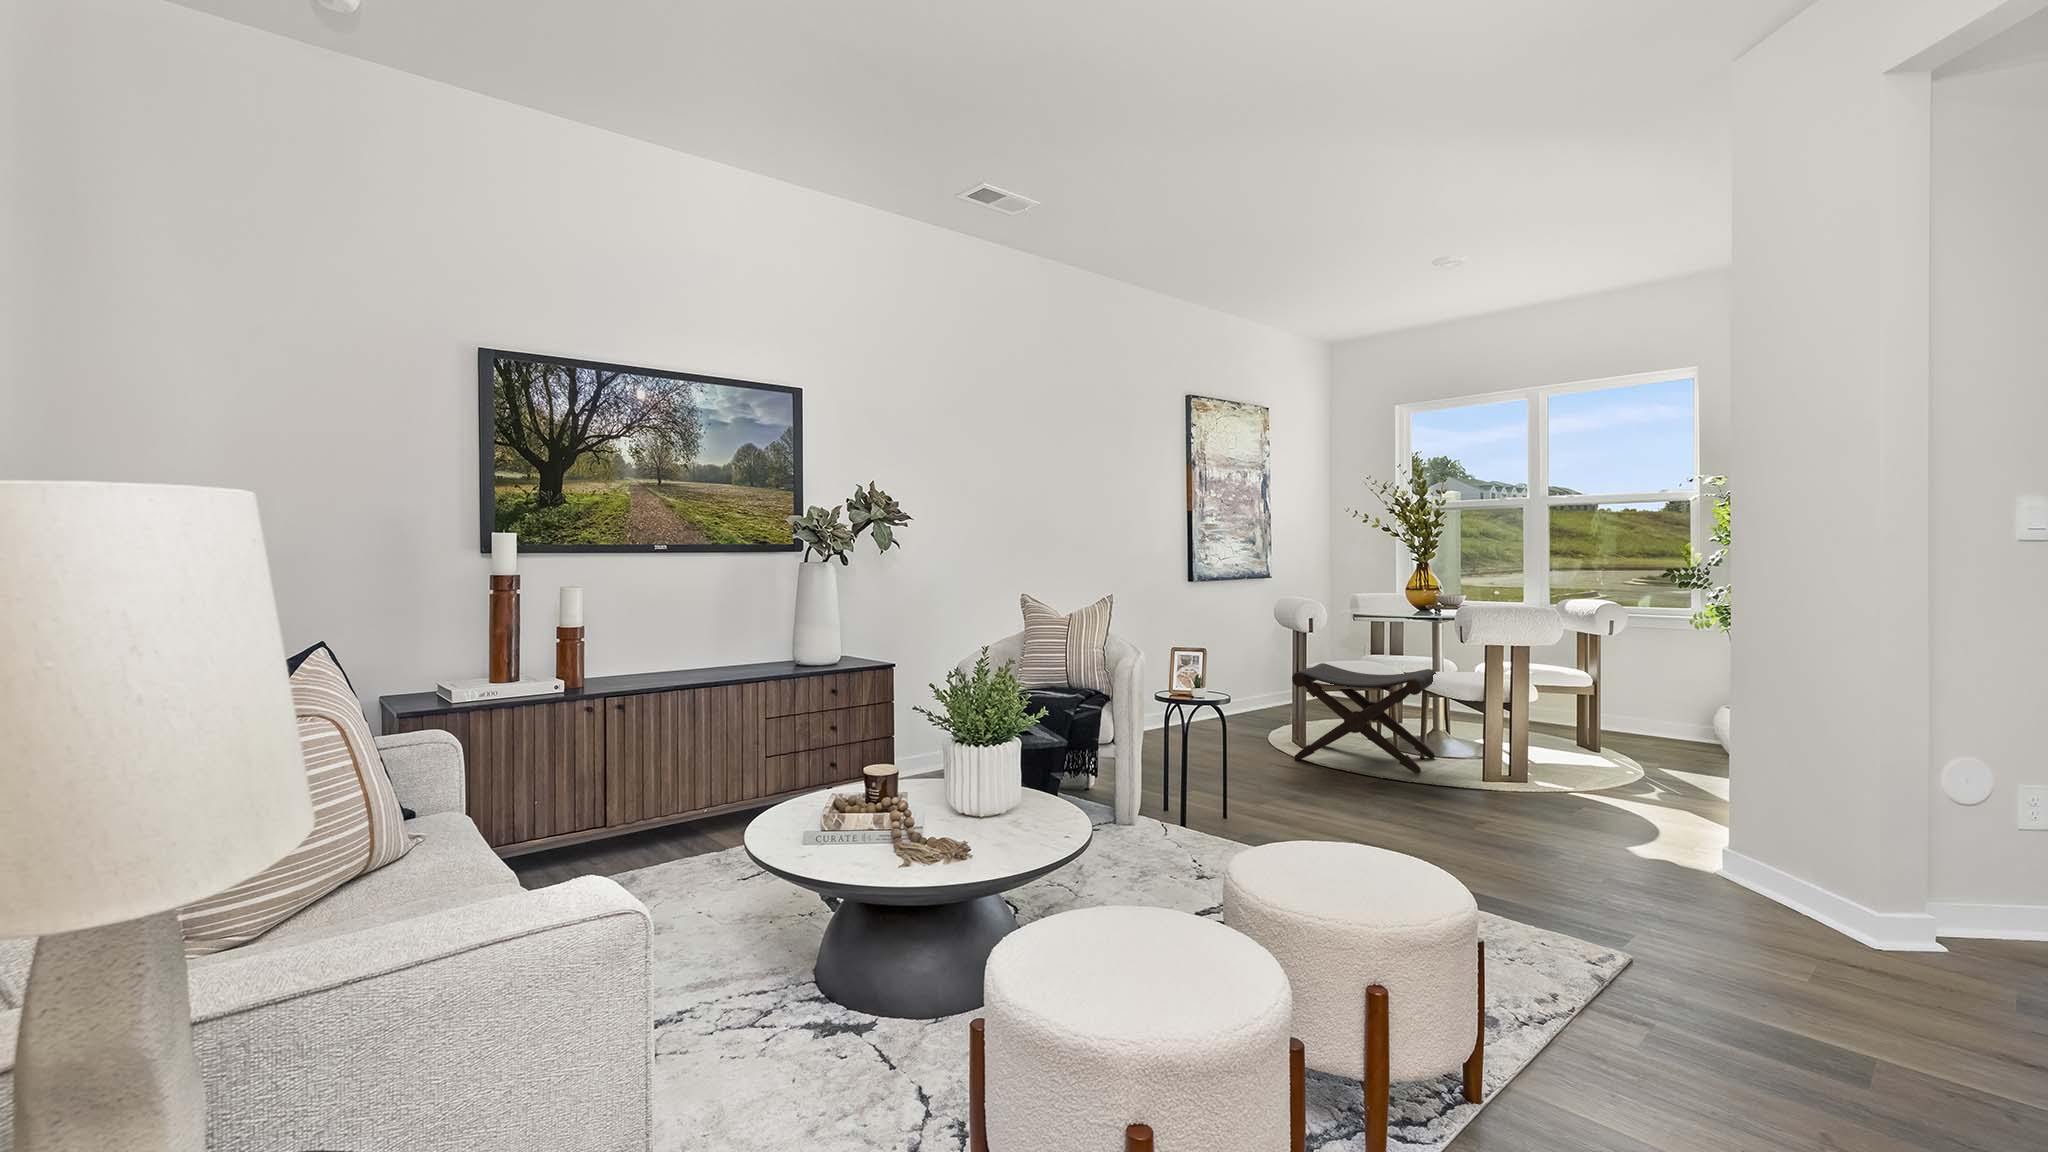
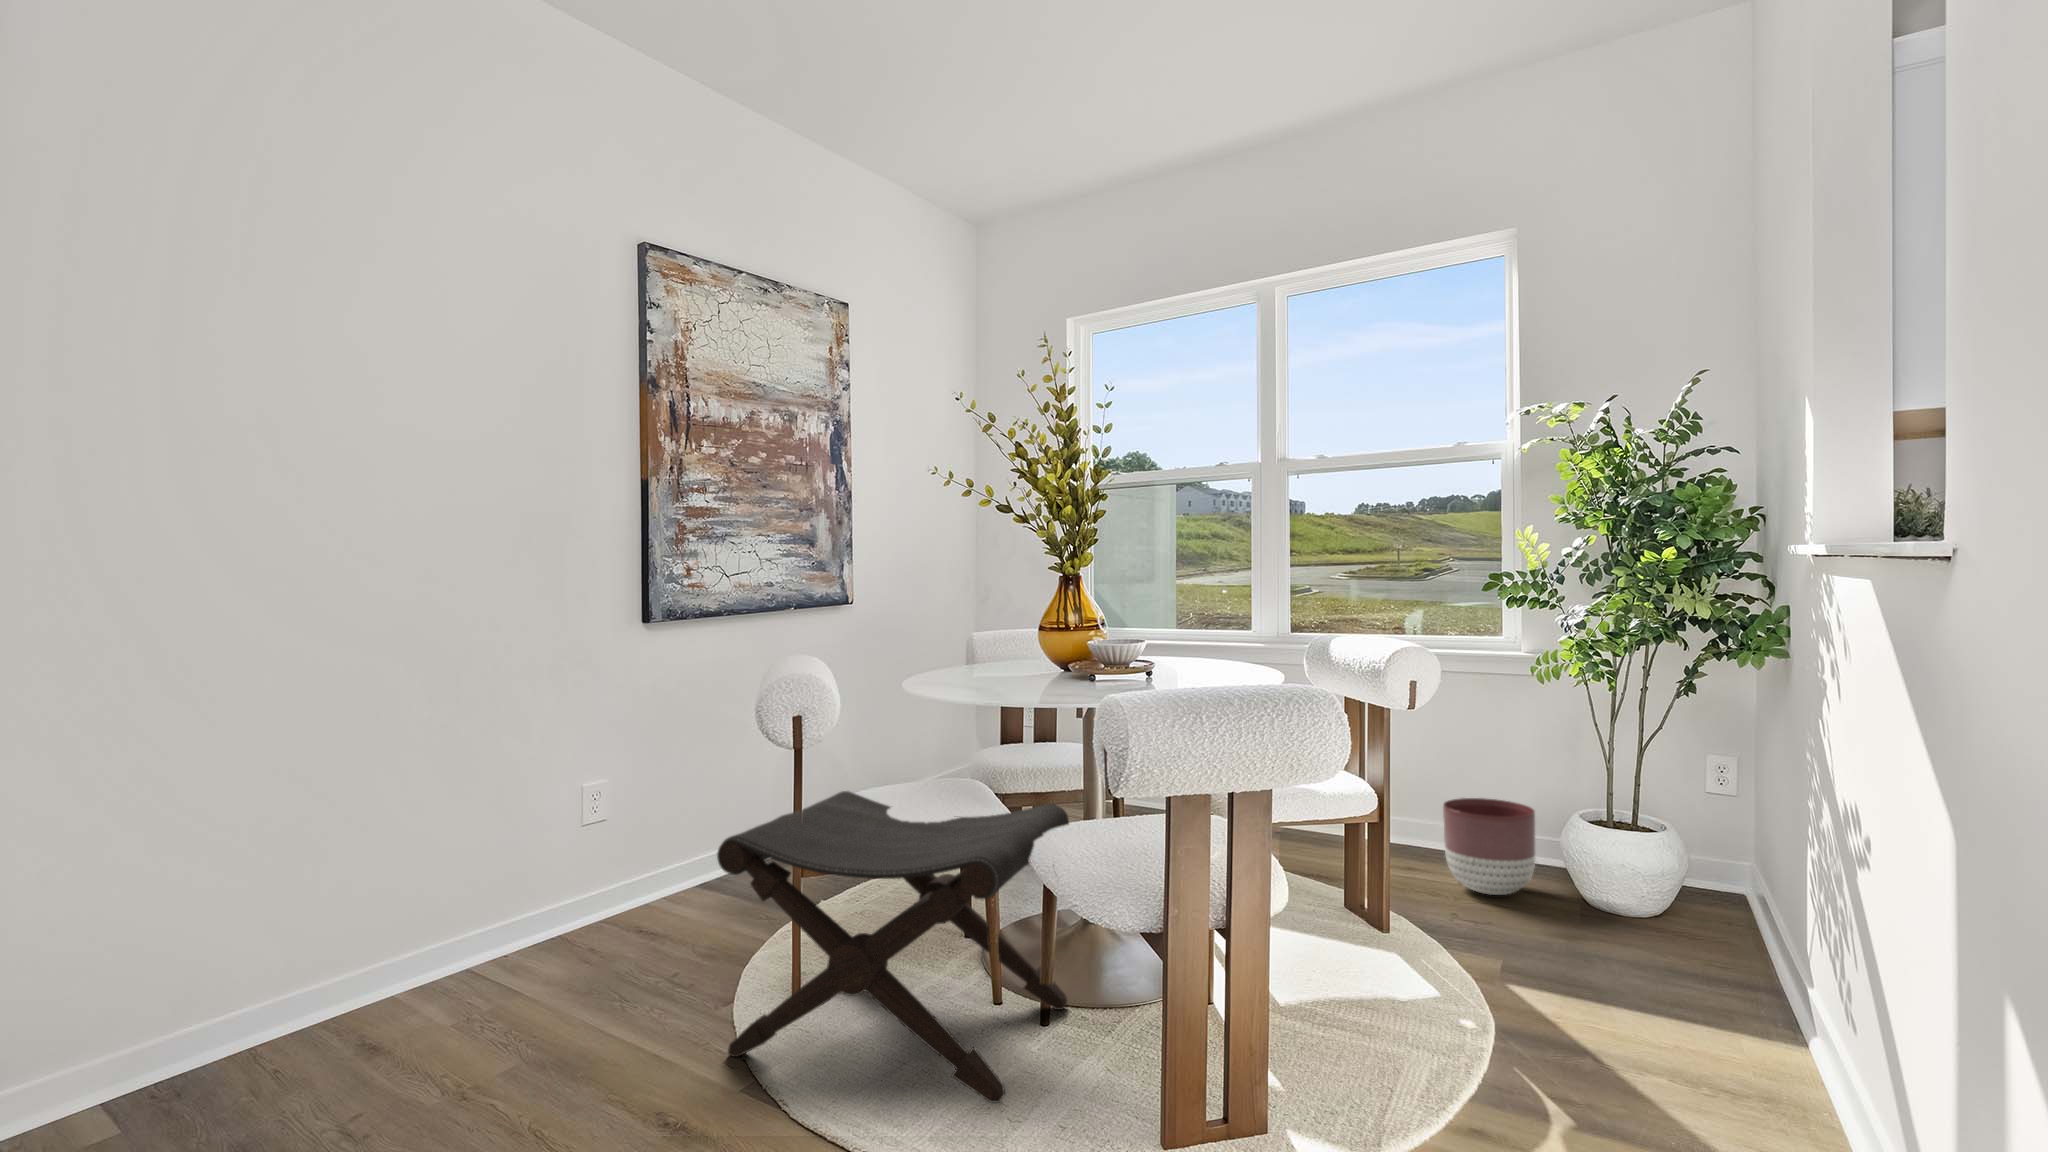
planter: none [1635,692,1690,742] -> present [1443,798,1536,895]

